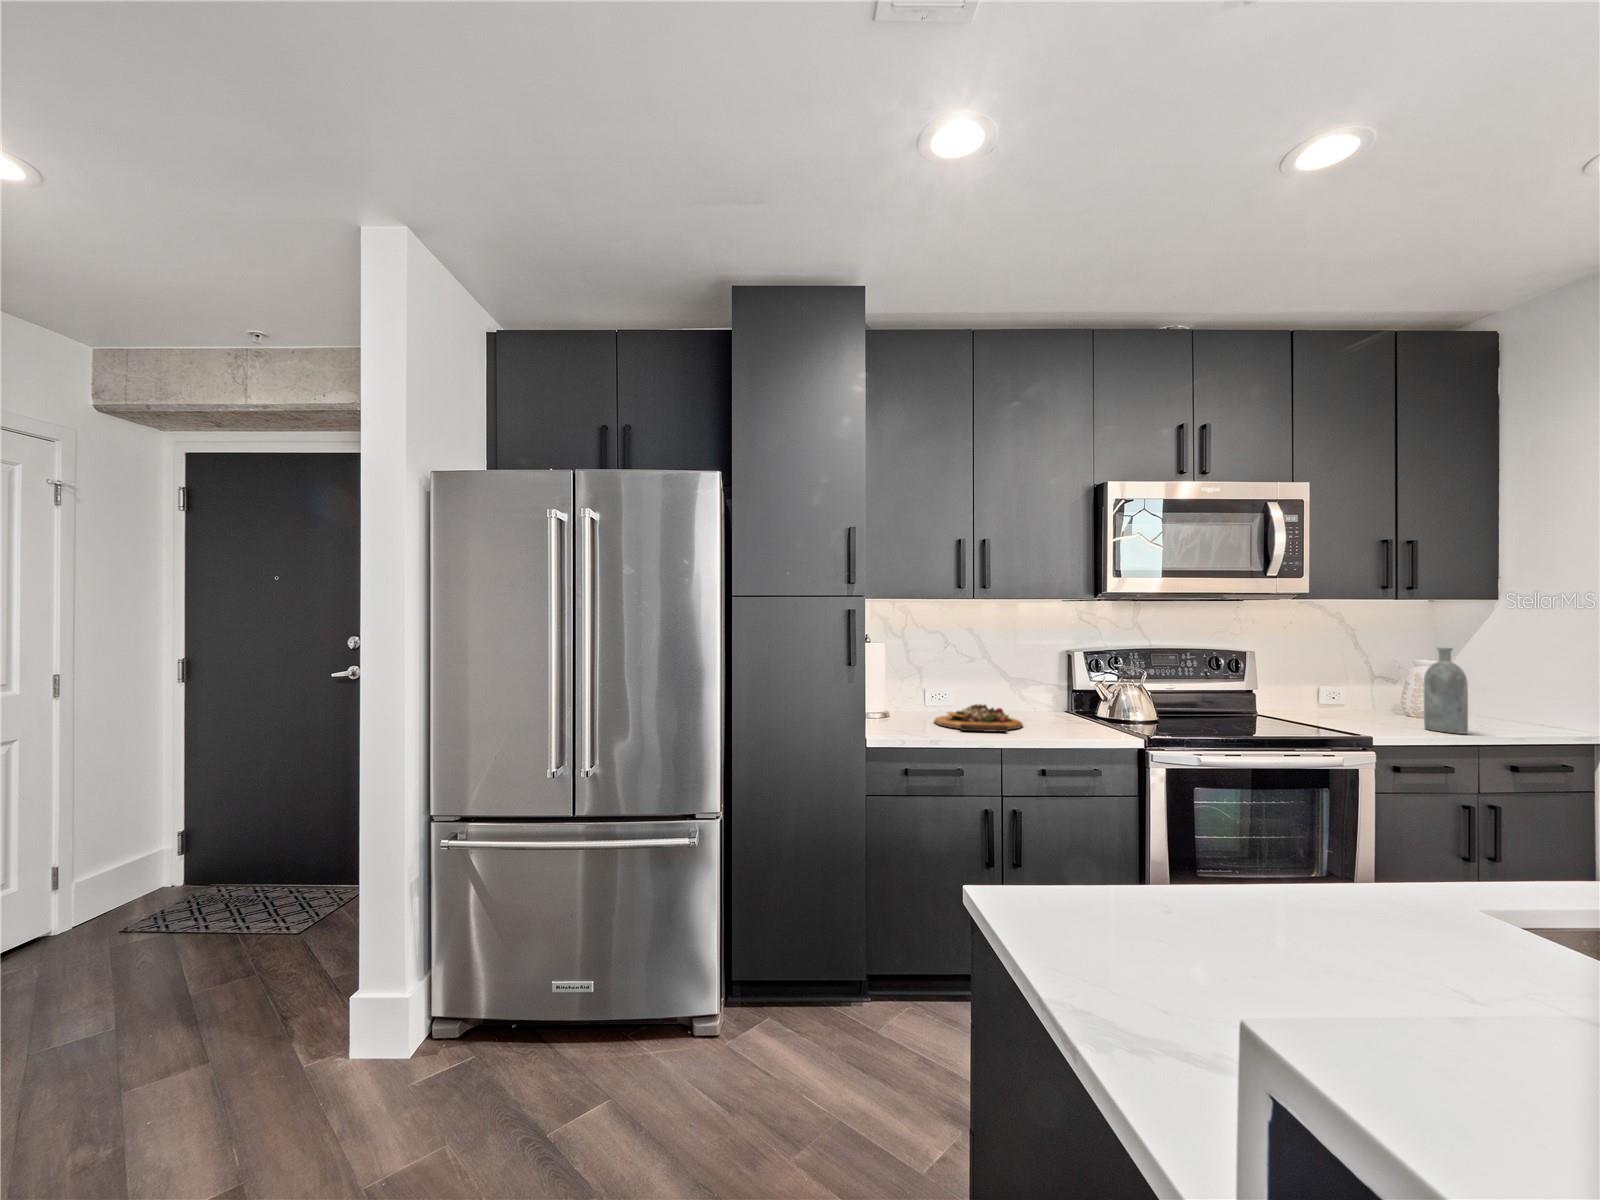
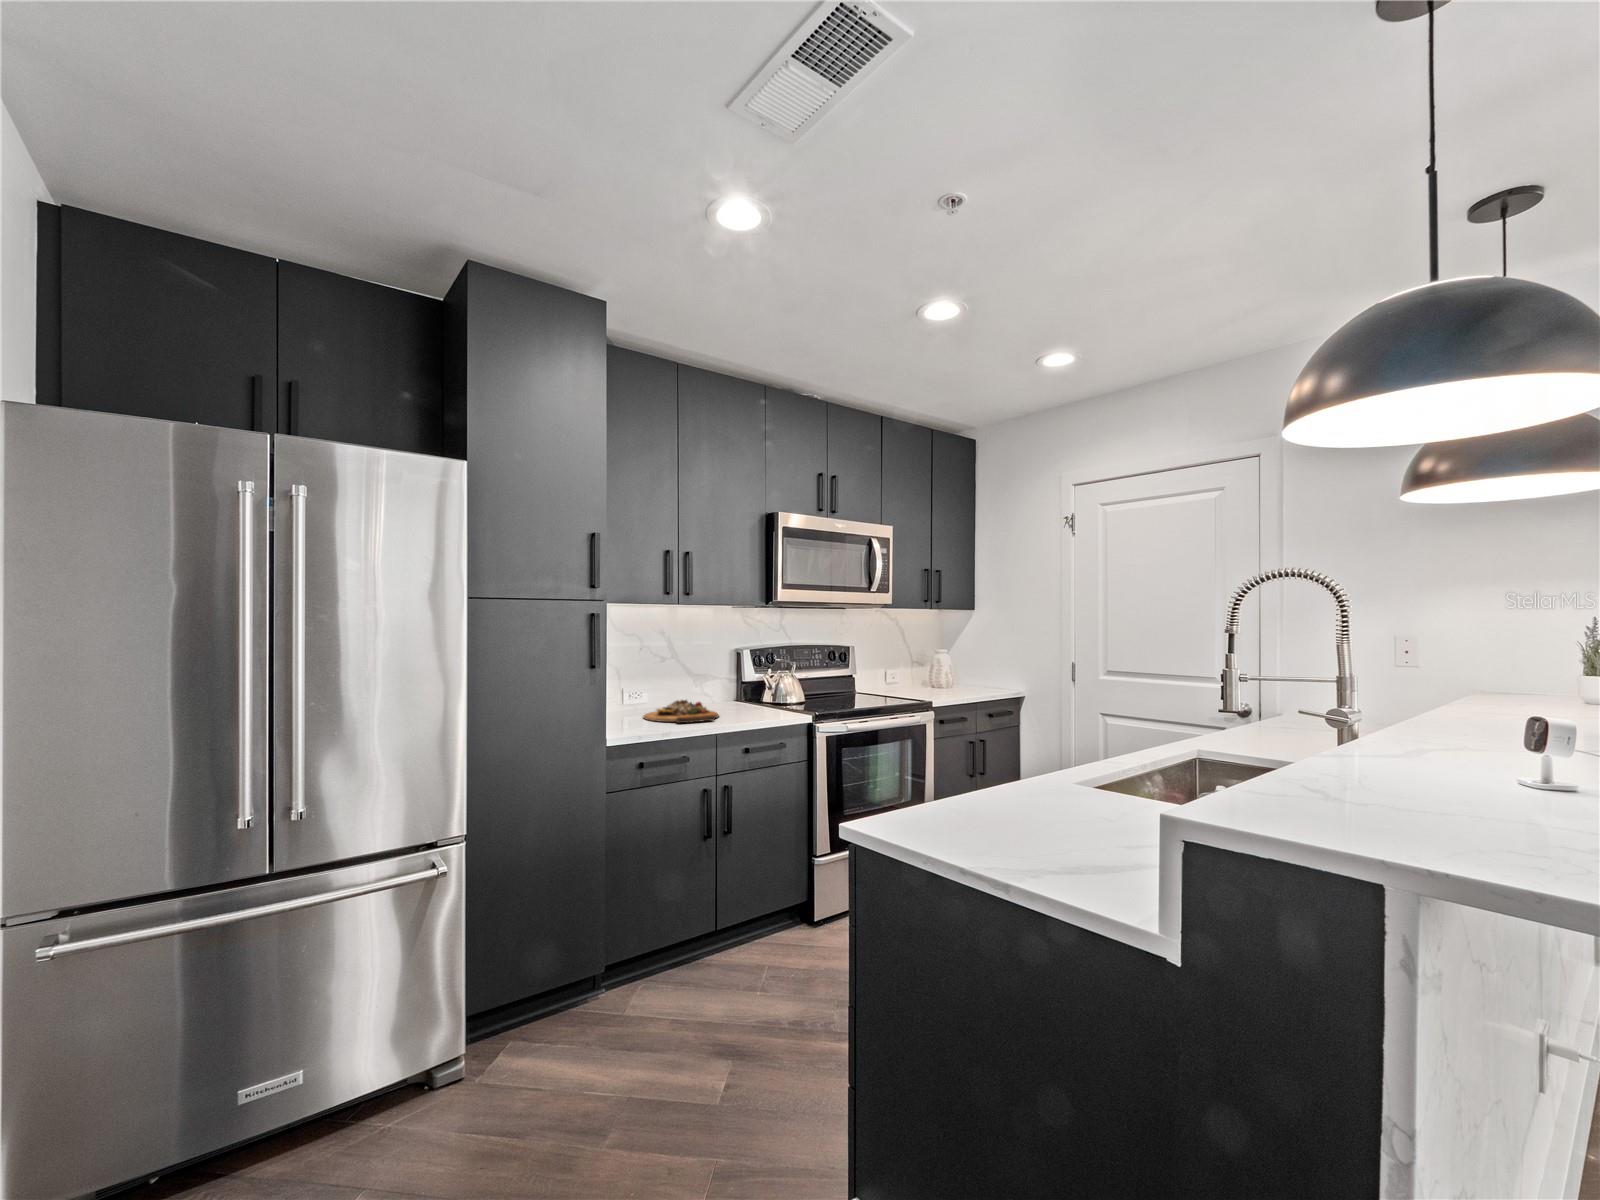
bottle: present [1424,647,1468,734] -> none [947,640,970,695]

